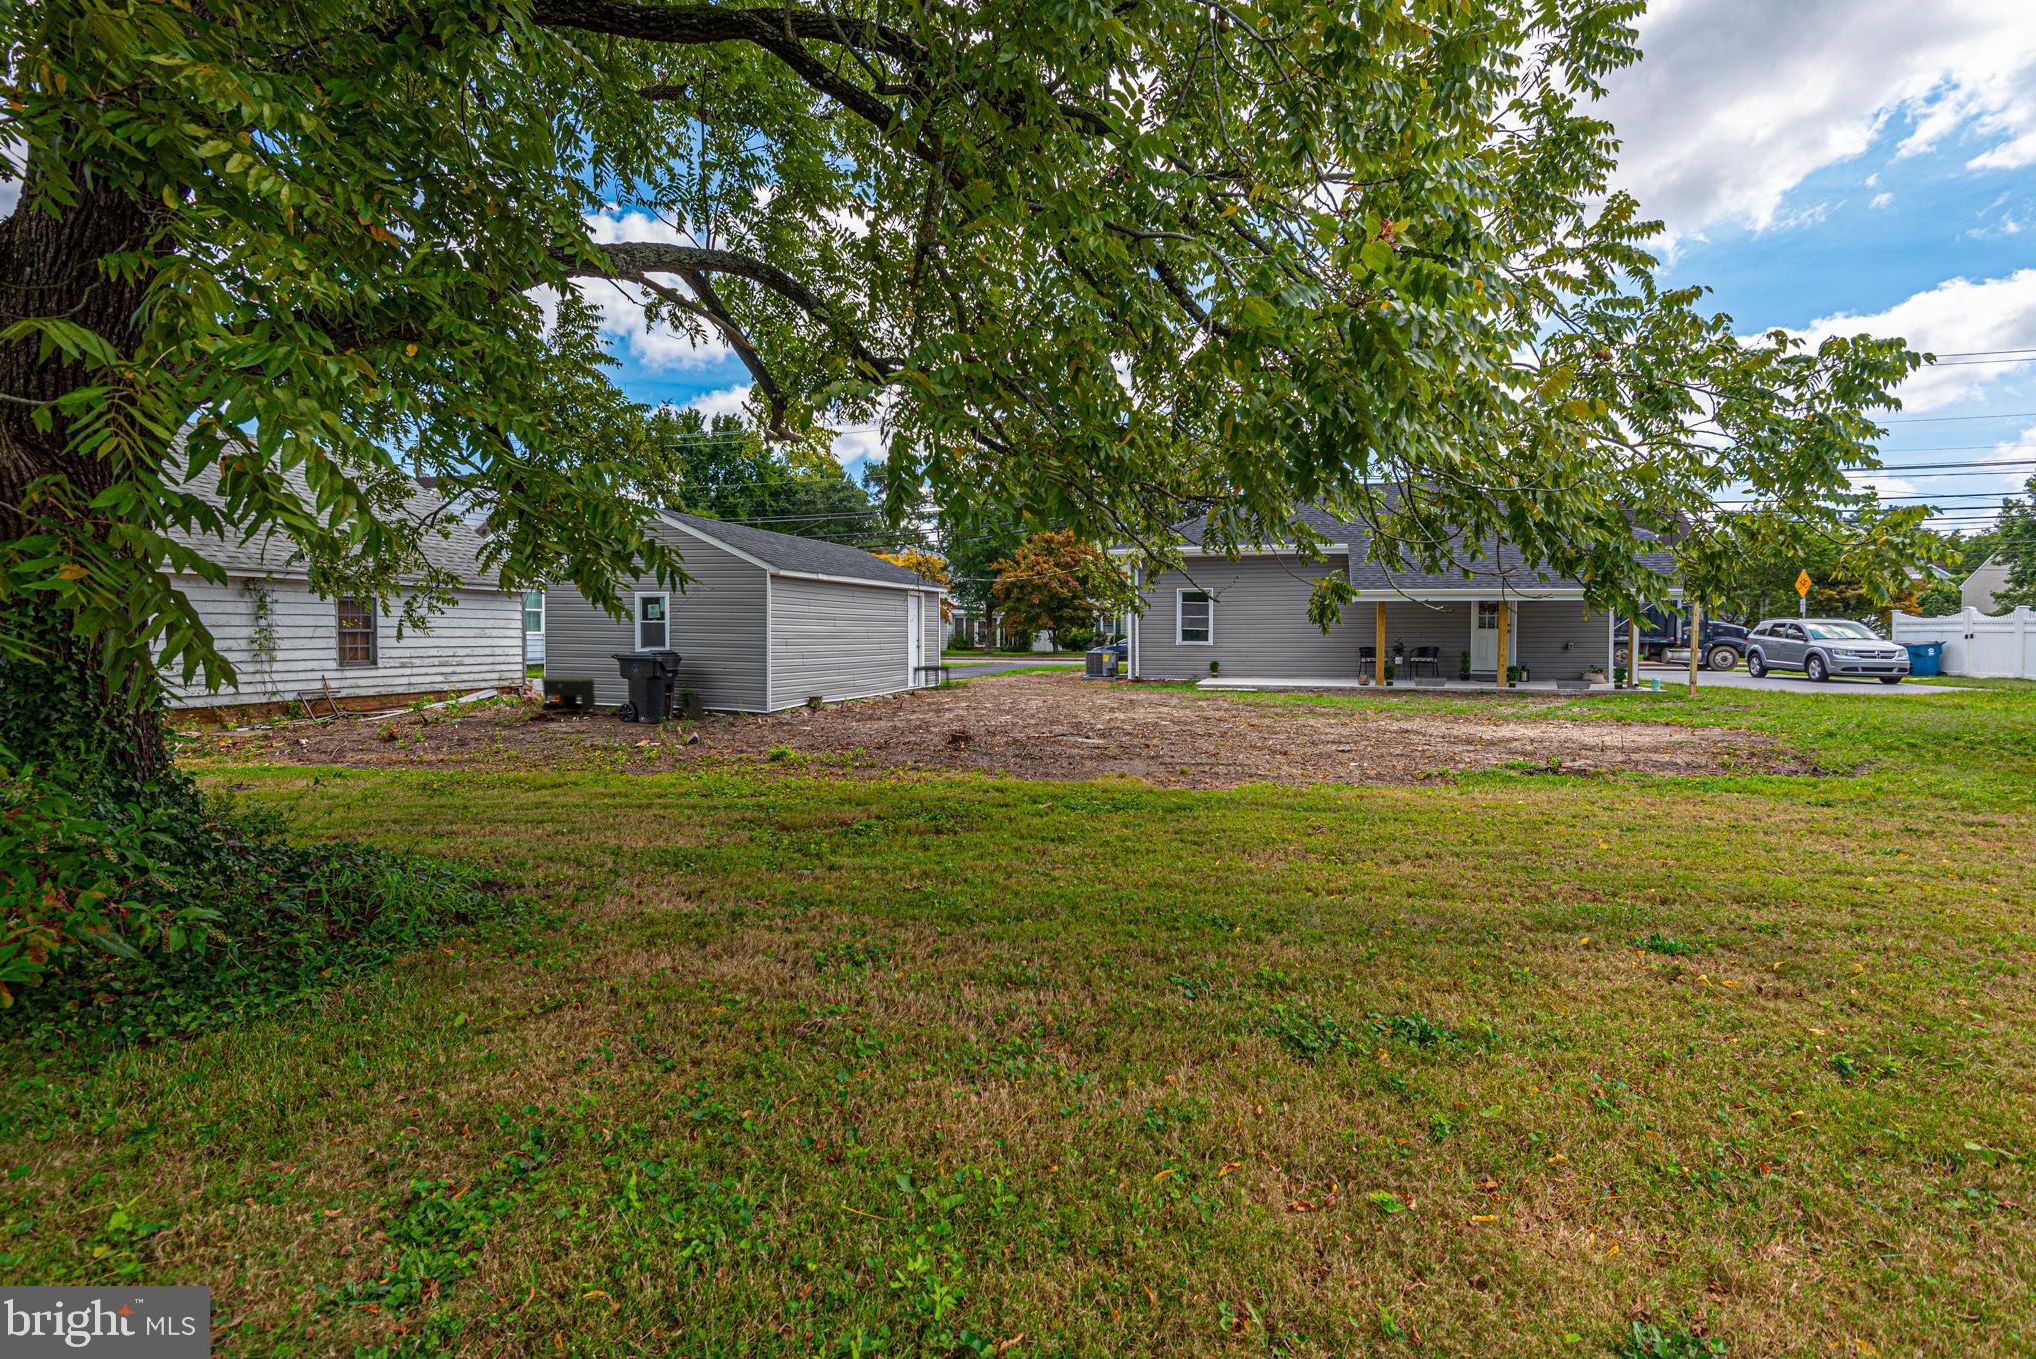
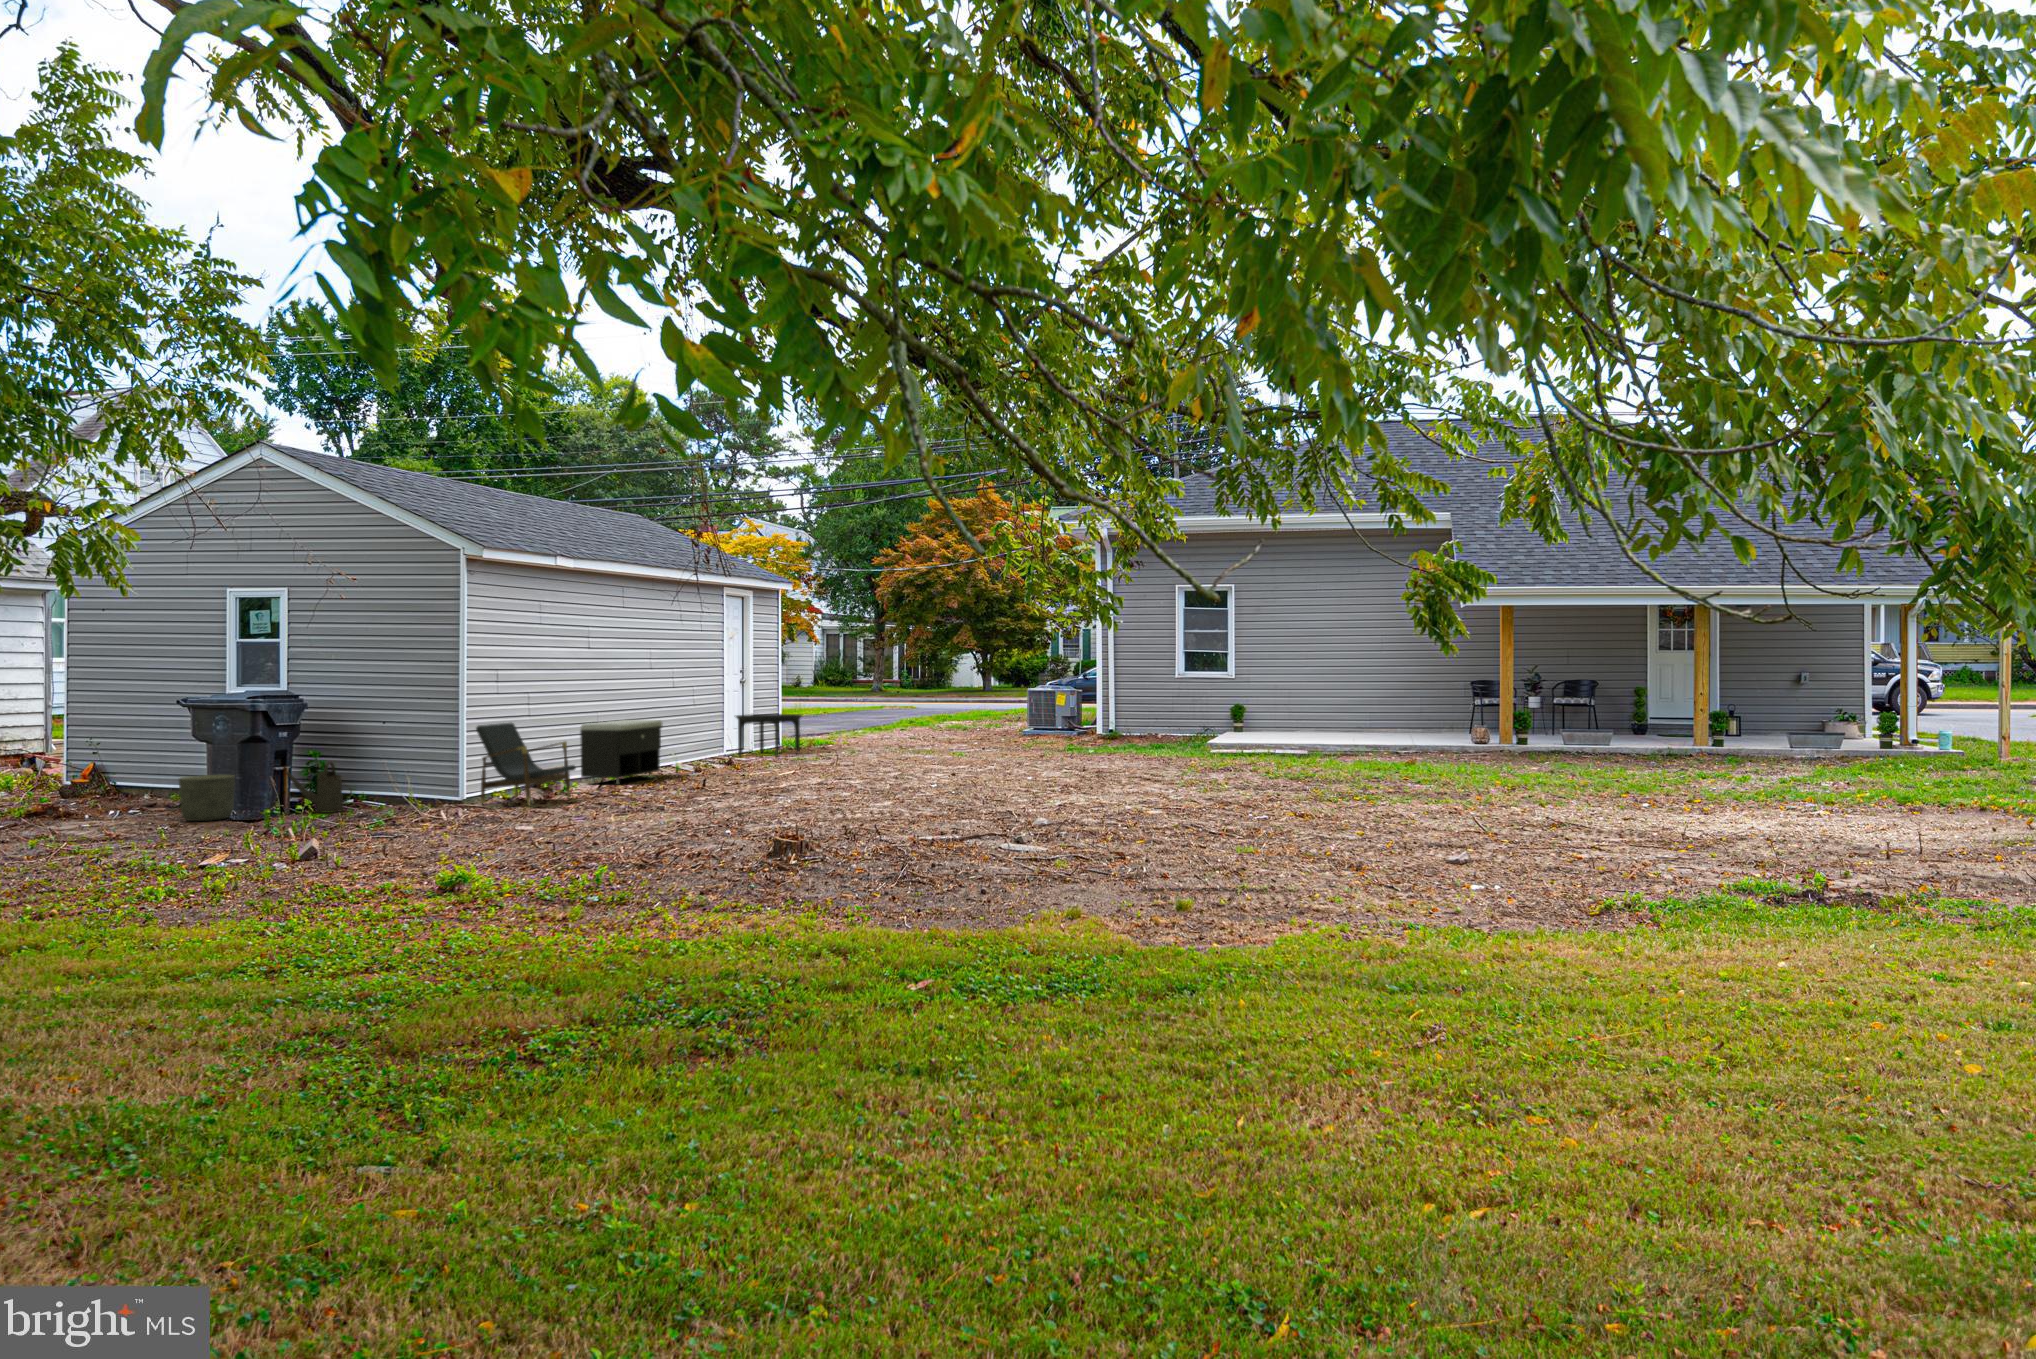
lounge chair: none [775,669,830,717] -> present [476,723,576,806]
storage bench: present [541,676,601,713] -> present [580,720,663,784]
planter: none [617,697,646,723] -> present [179,775,235,821]

